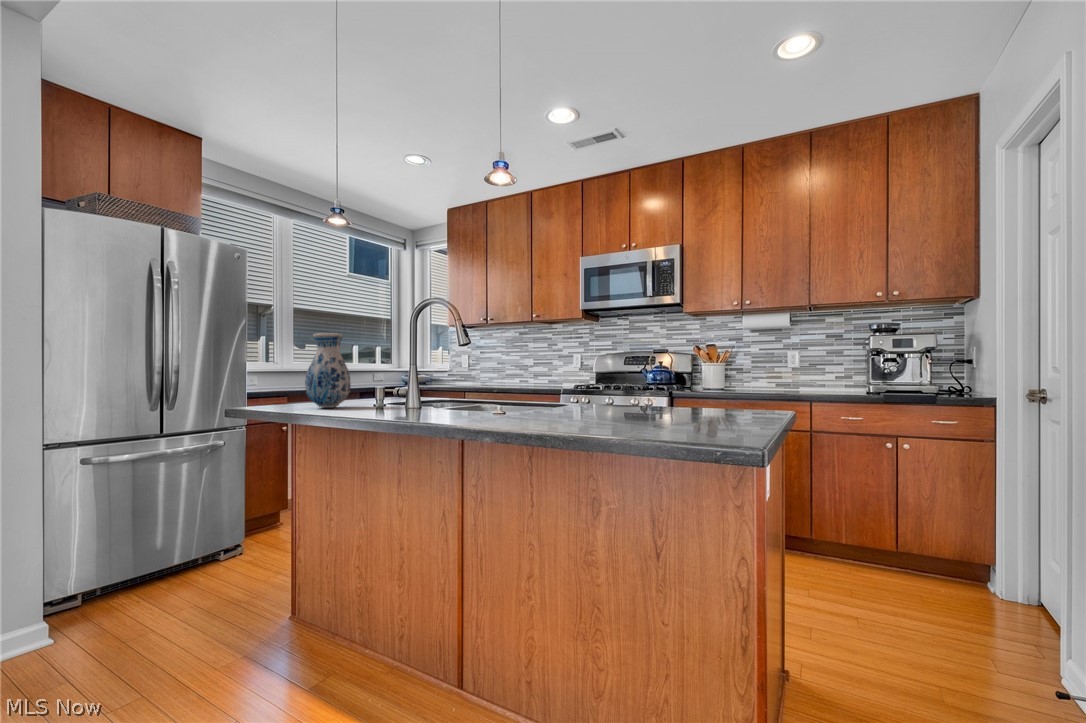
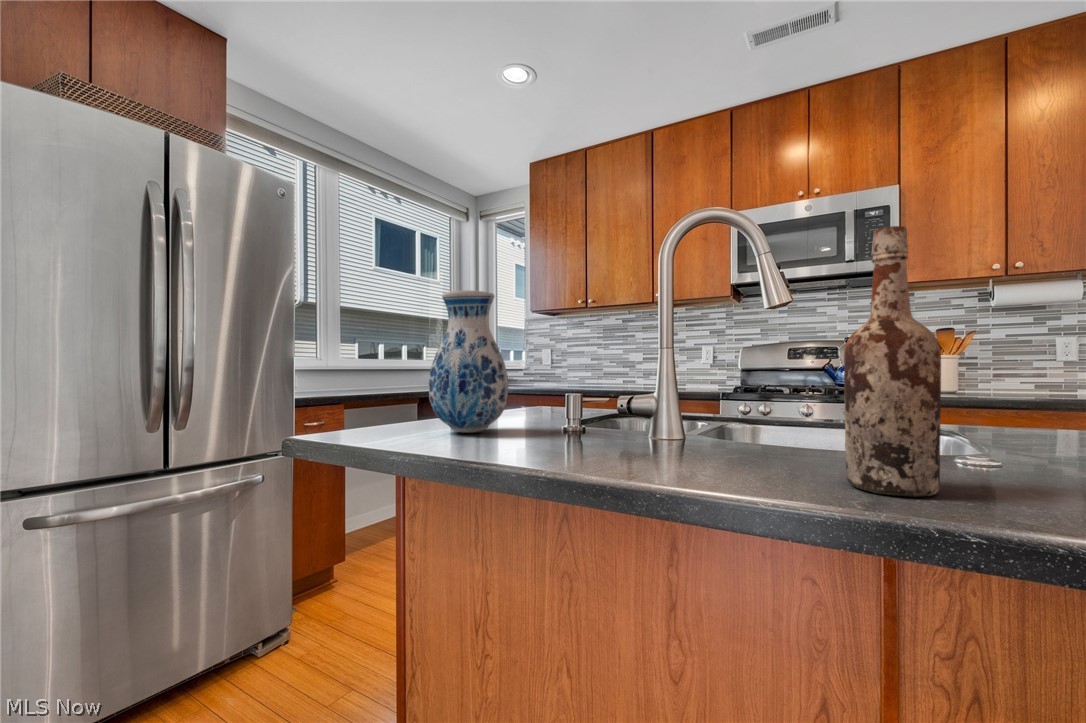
wine bottle: none [435,323,466,425] -> present [844,226,941,496]

